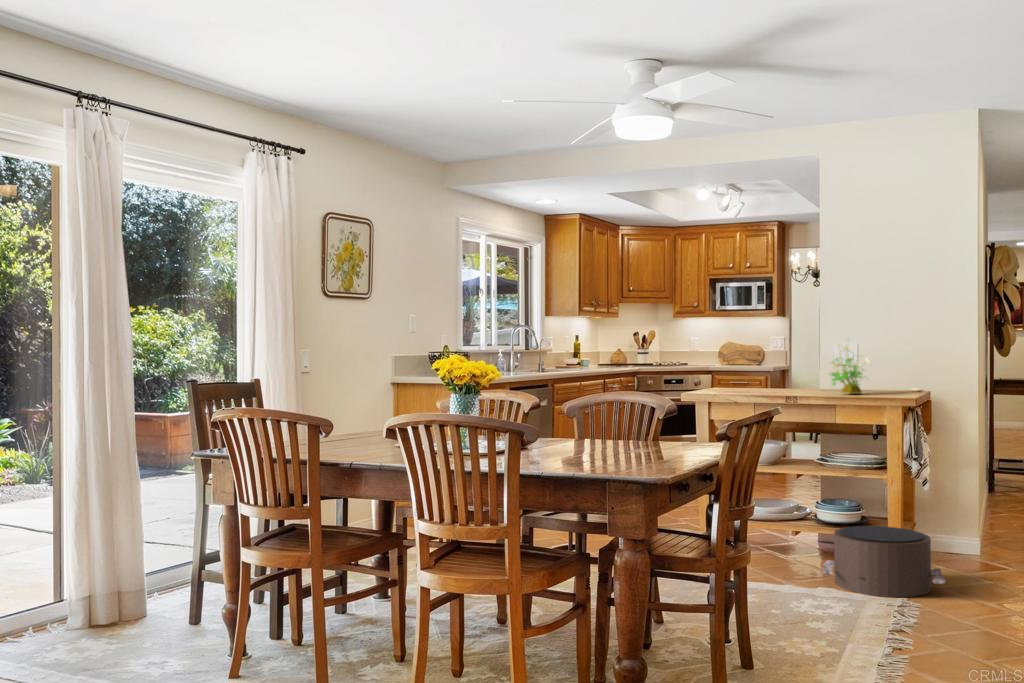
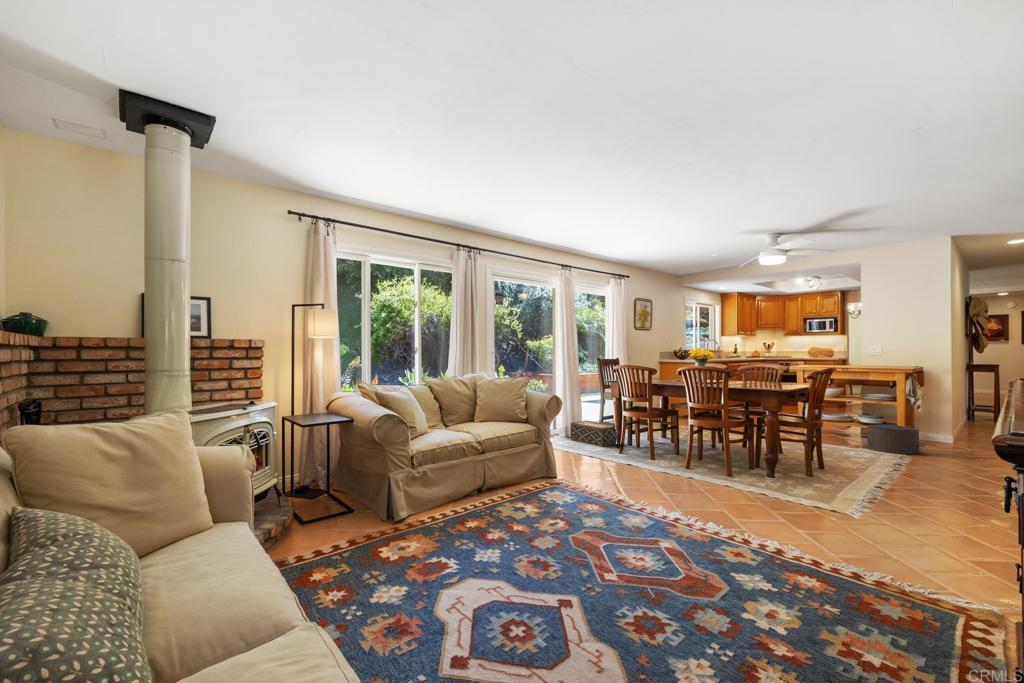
potted plant: present [831,344,870,394] -> none [864,343,888,368]
woven basket: none [88,571,236,659] -> present [571,421,616,446]

